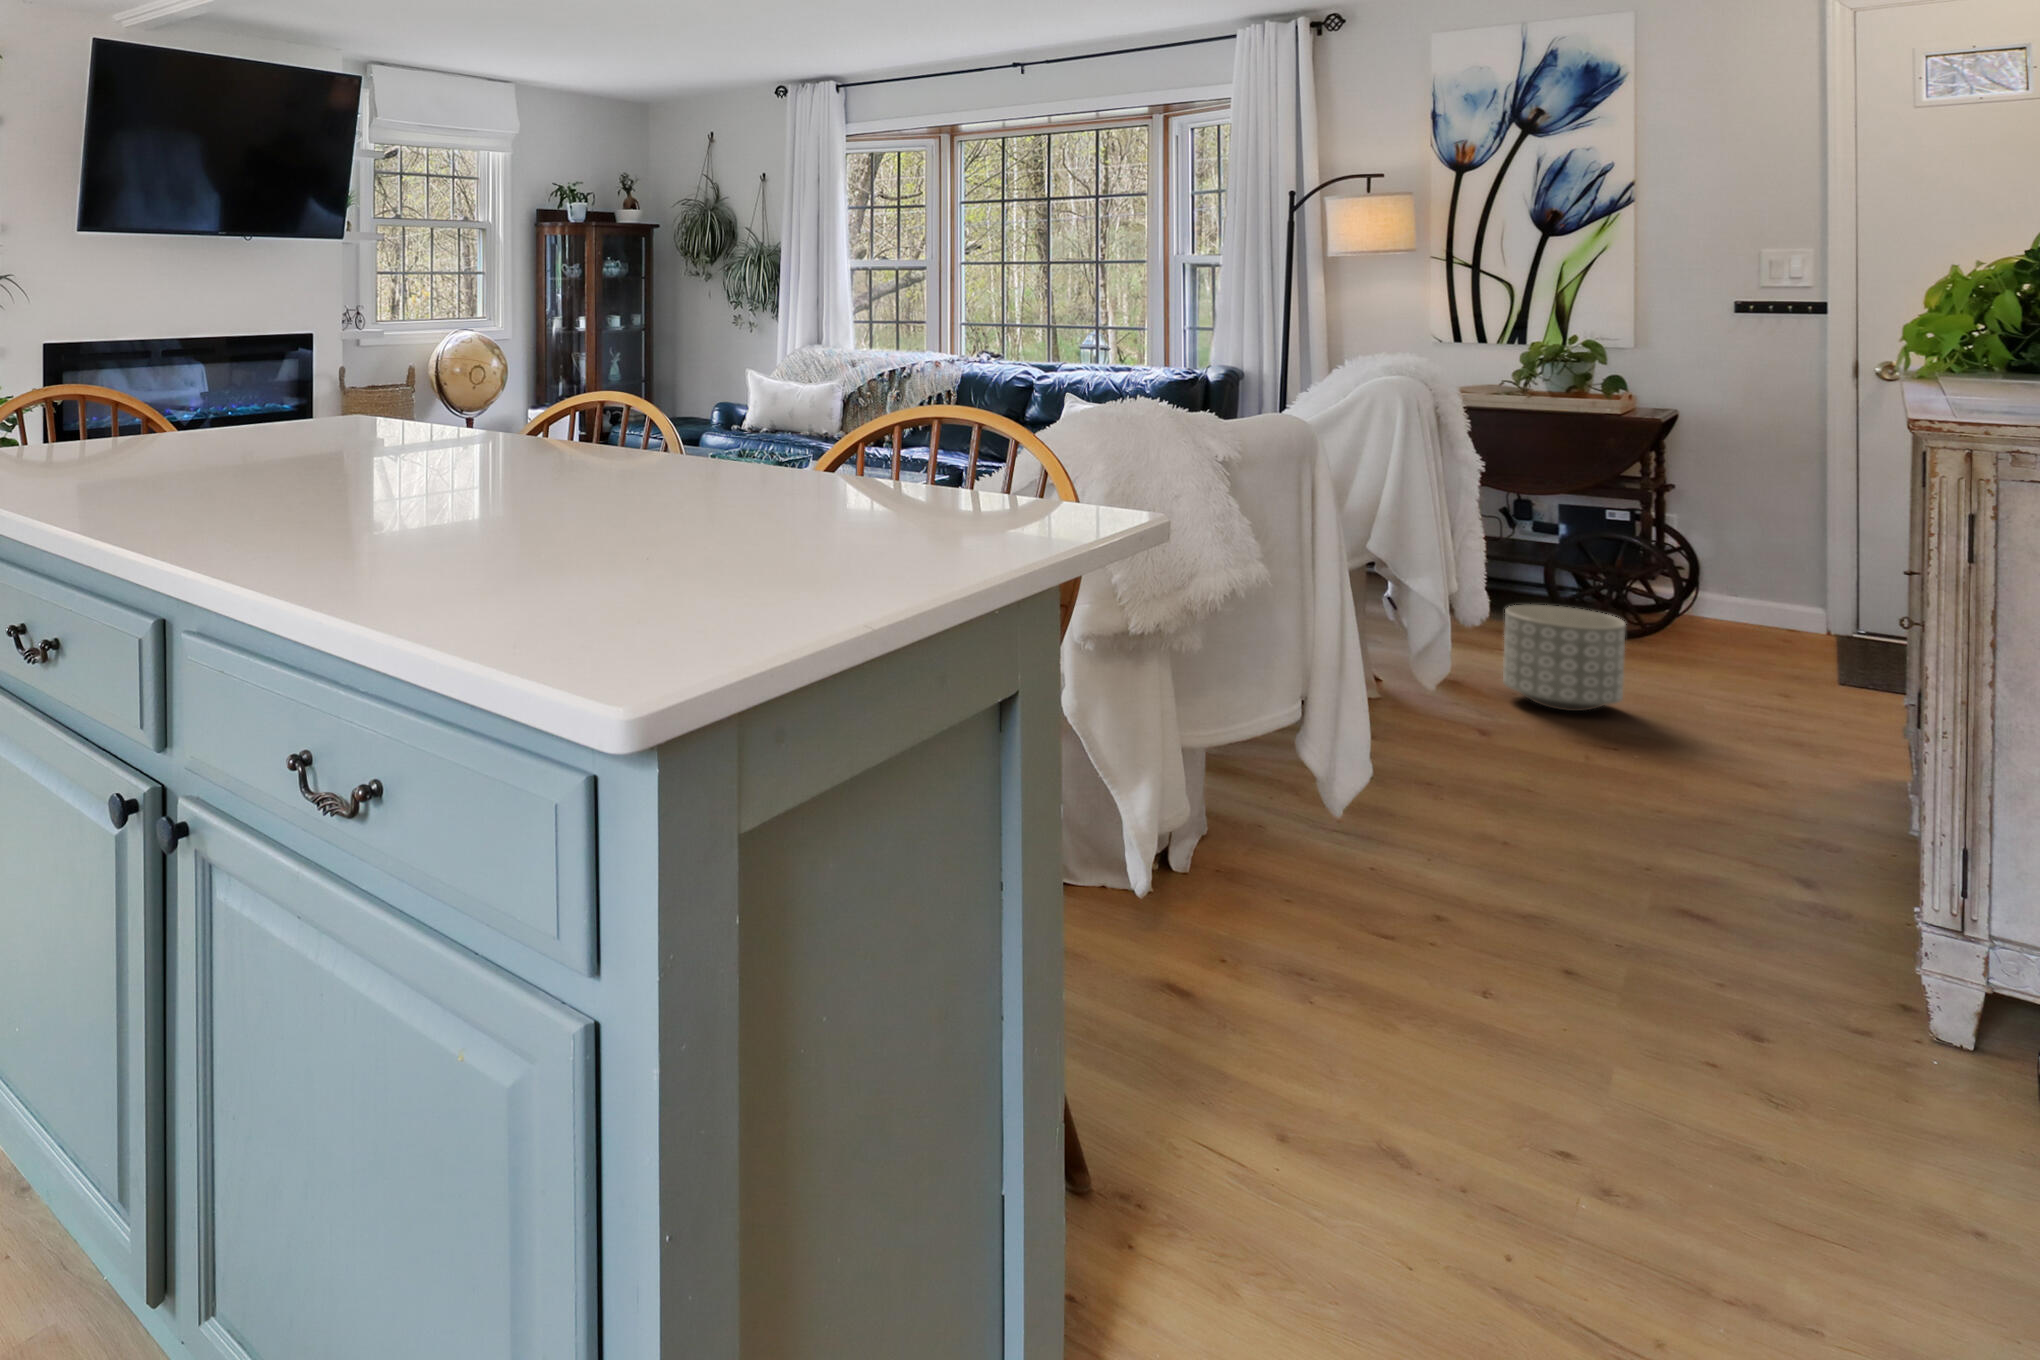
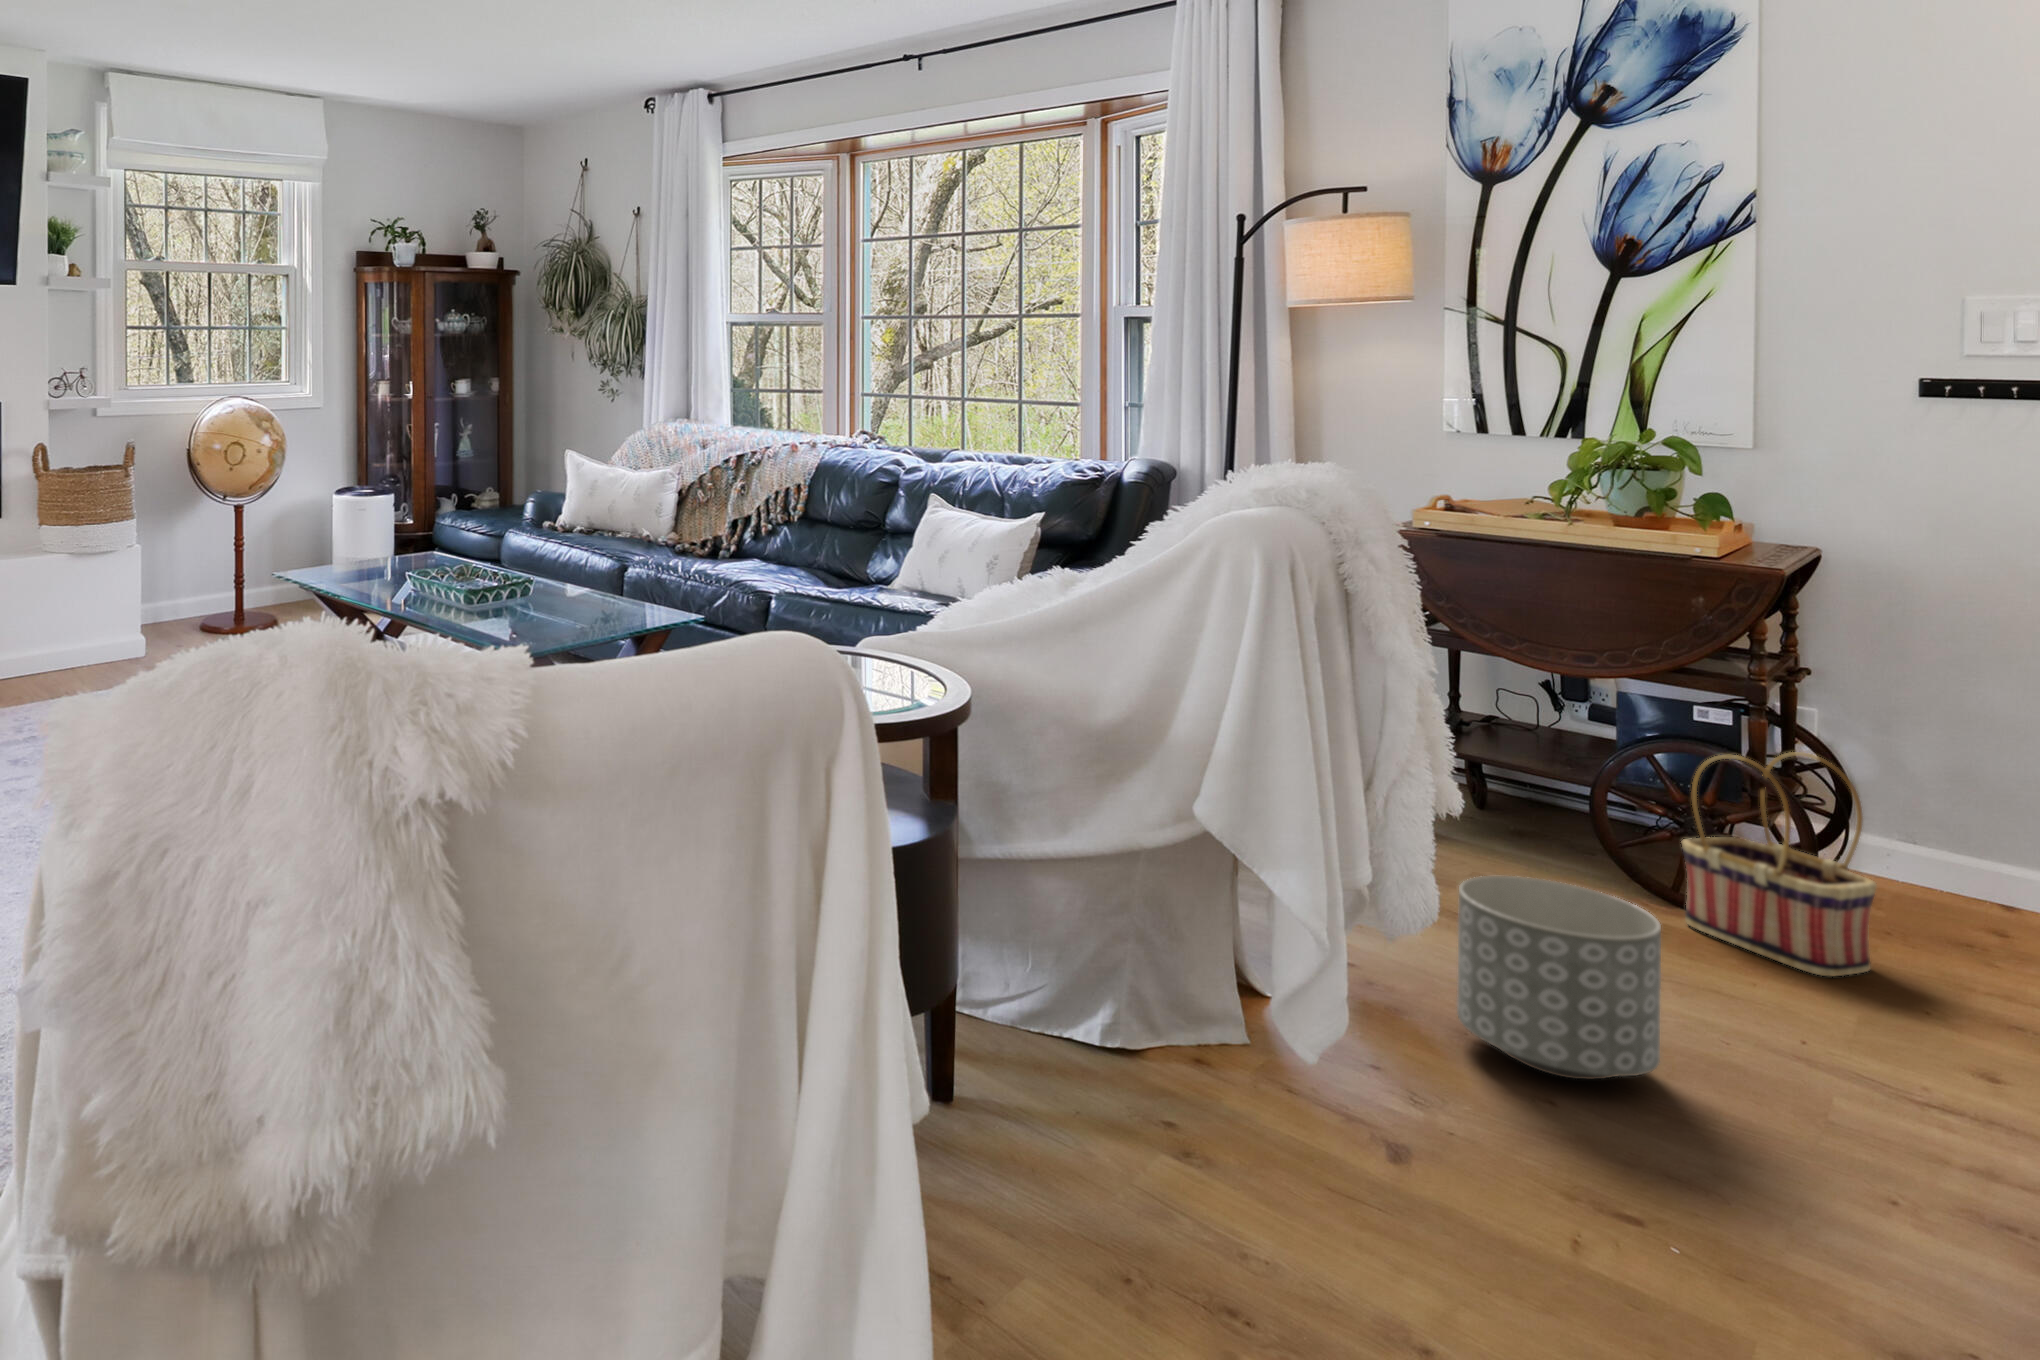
basket: none [1601,533,1720,662] -> present [1682,752,1876,977]

